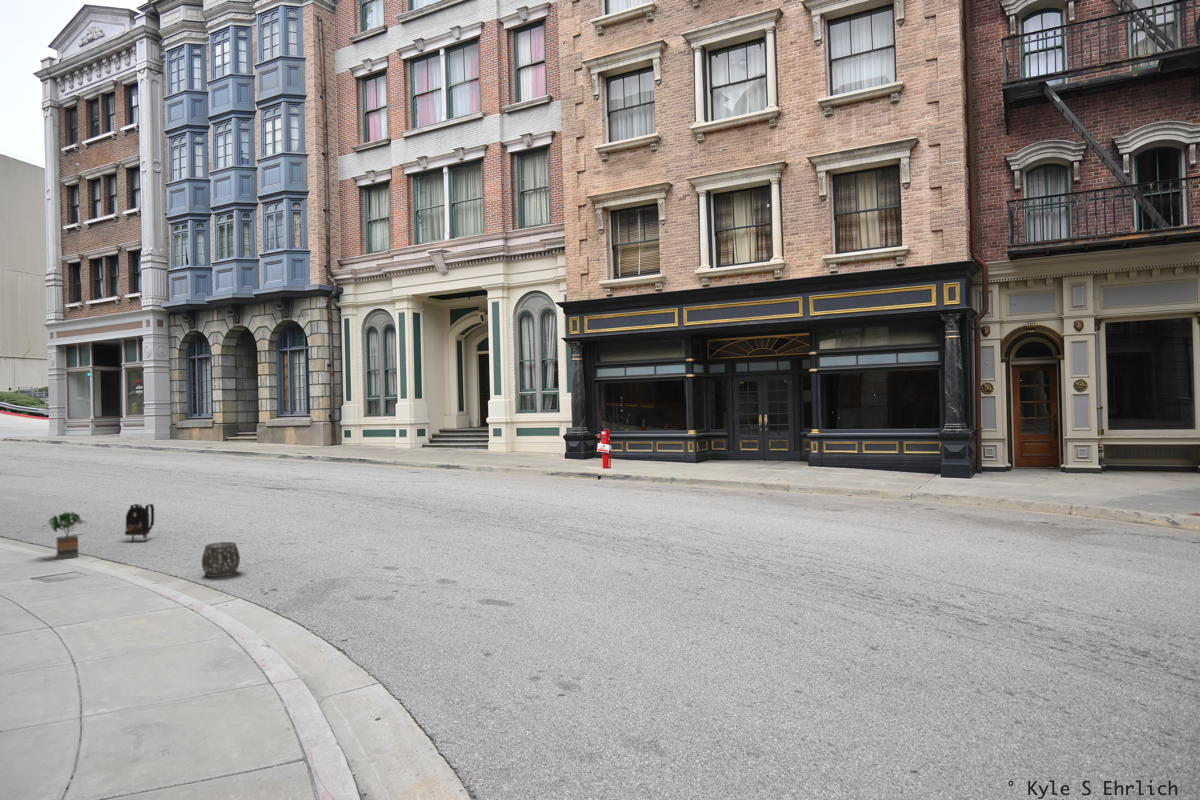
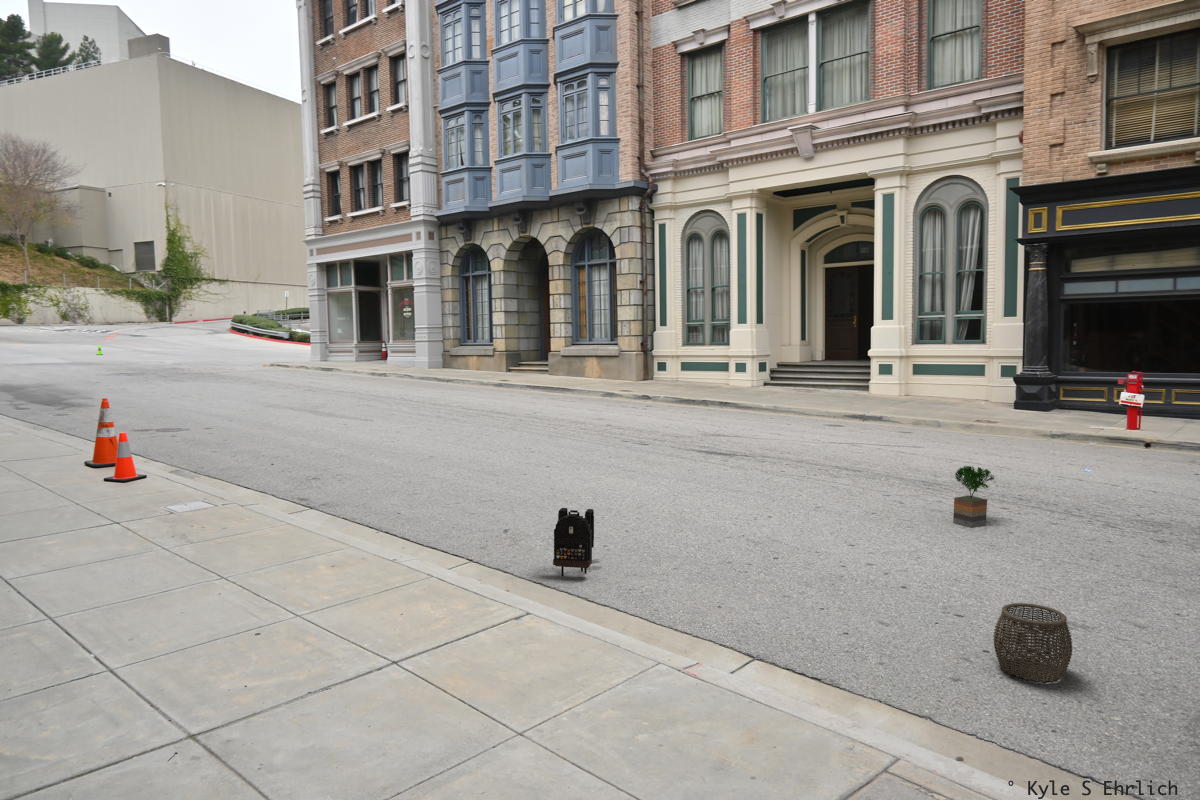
backpack: present [125,504,154,541] -> present [553,508,594,576]
potted tree: present [49,512,83,559] -> present [953,466,994,527]

